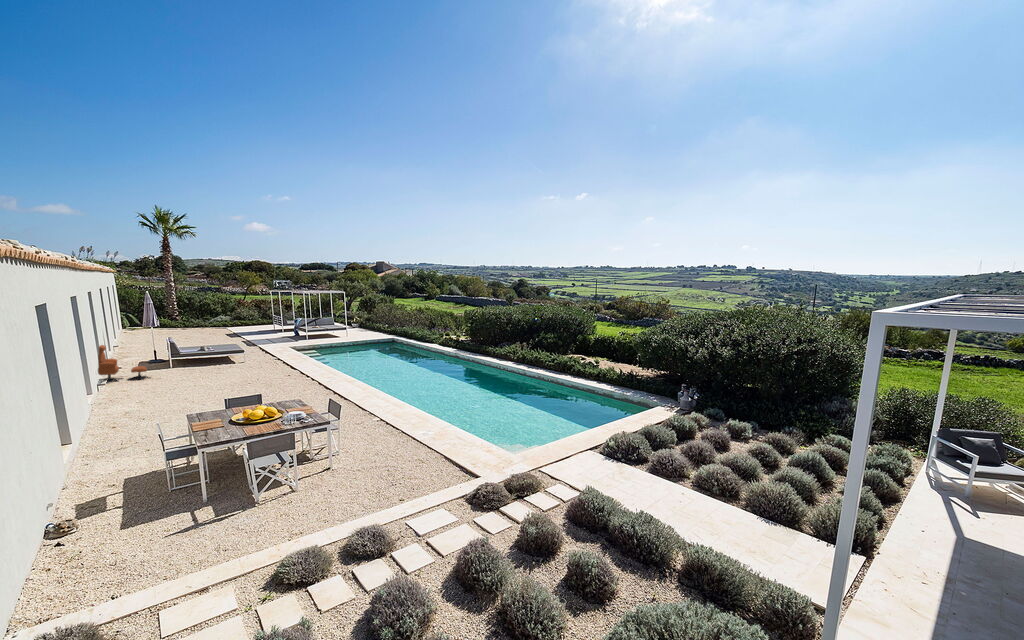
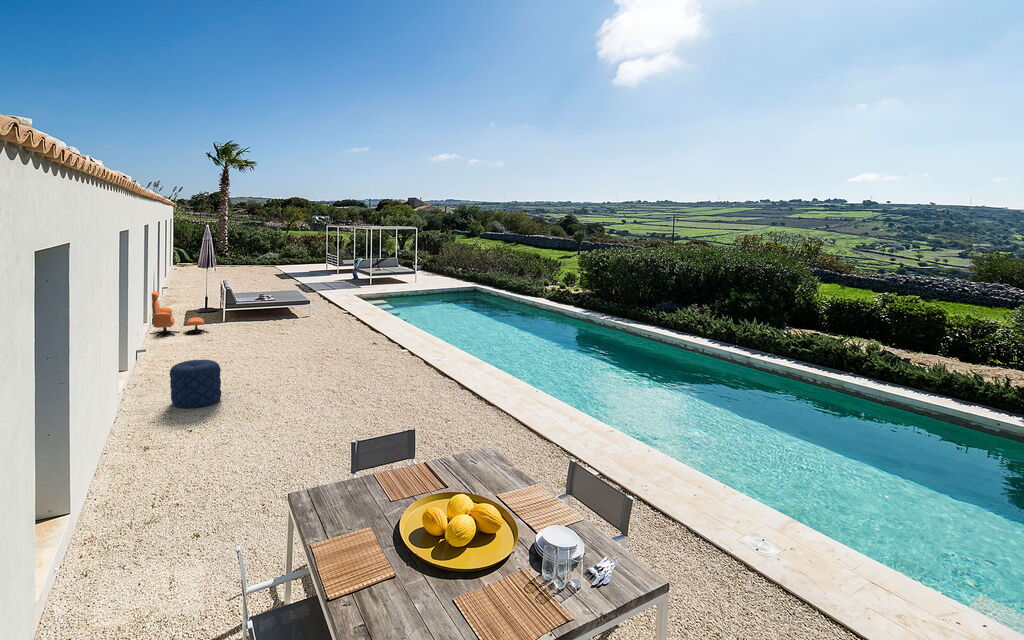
pouf: none [105,393,152,431] -> present [170,360,221,408]

